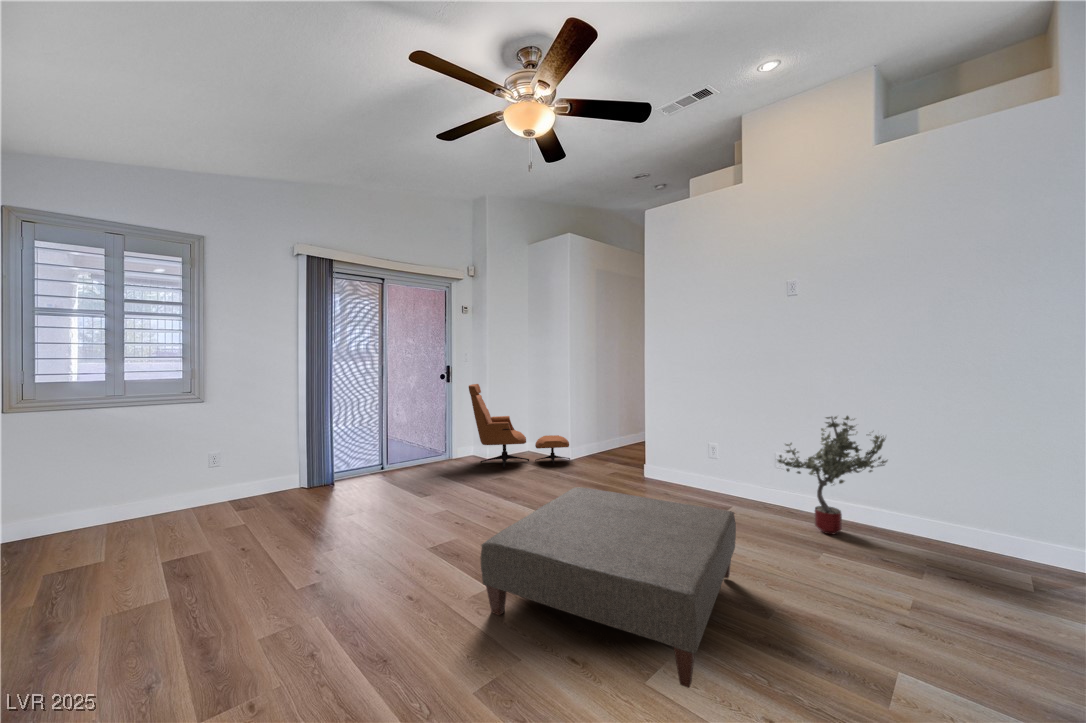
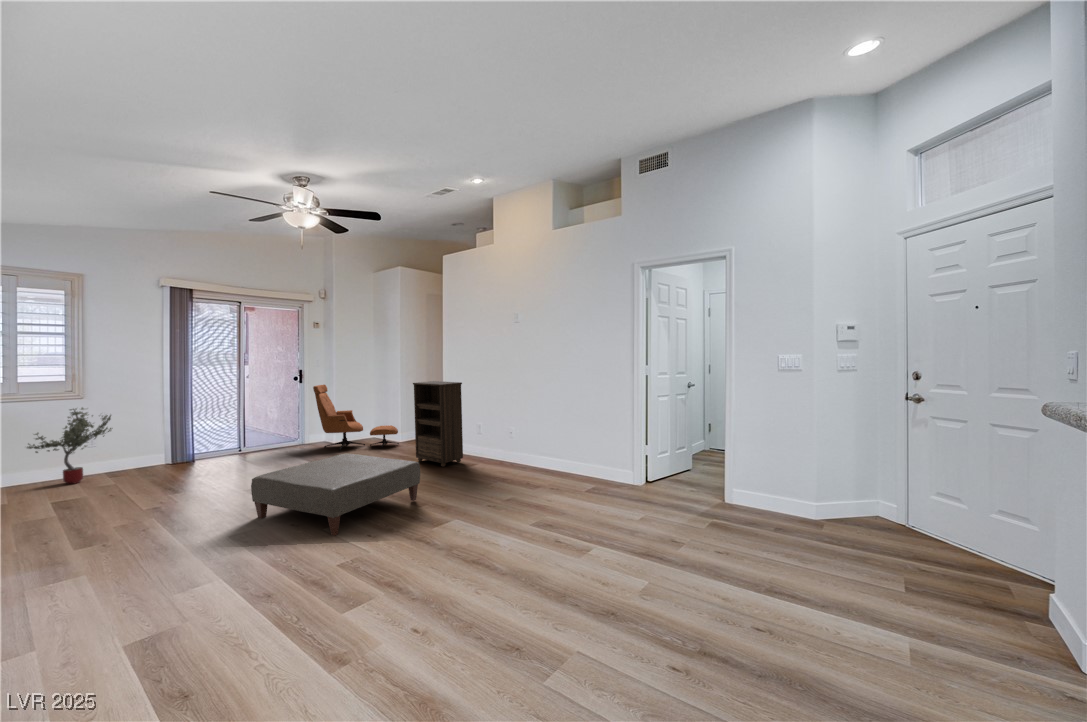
bookshelf: none [620,378,696,500] -> present [413,381,463,467]
potted tree: present [778,416,887,534] -> present [27,407,111,484]

